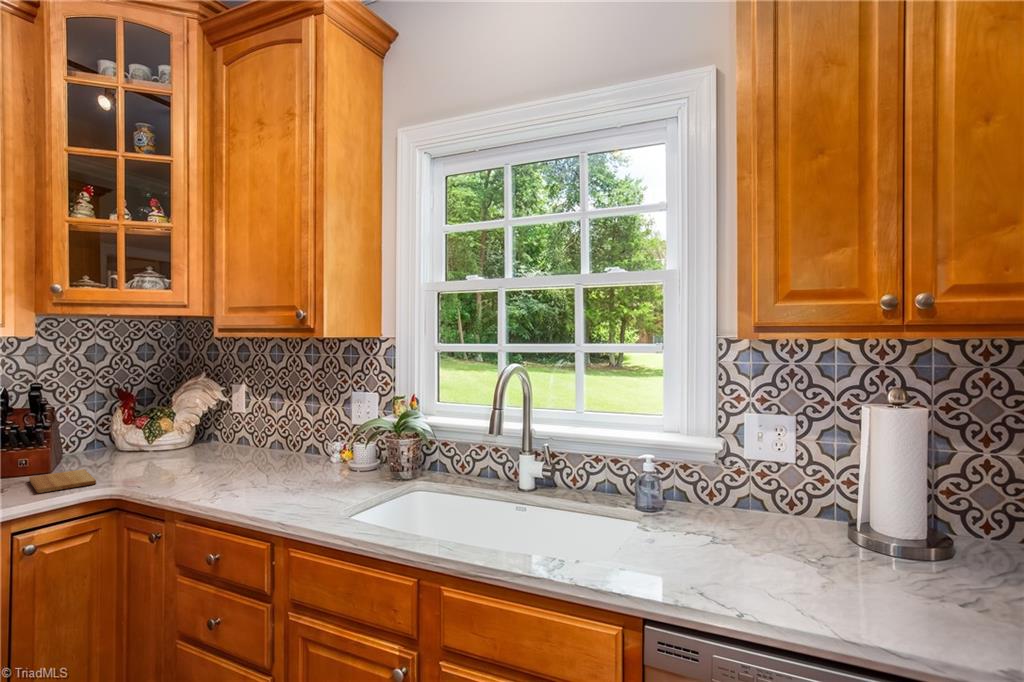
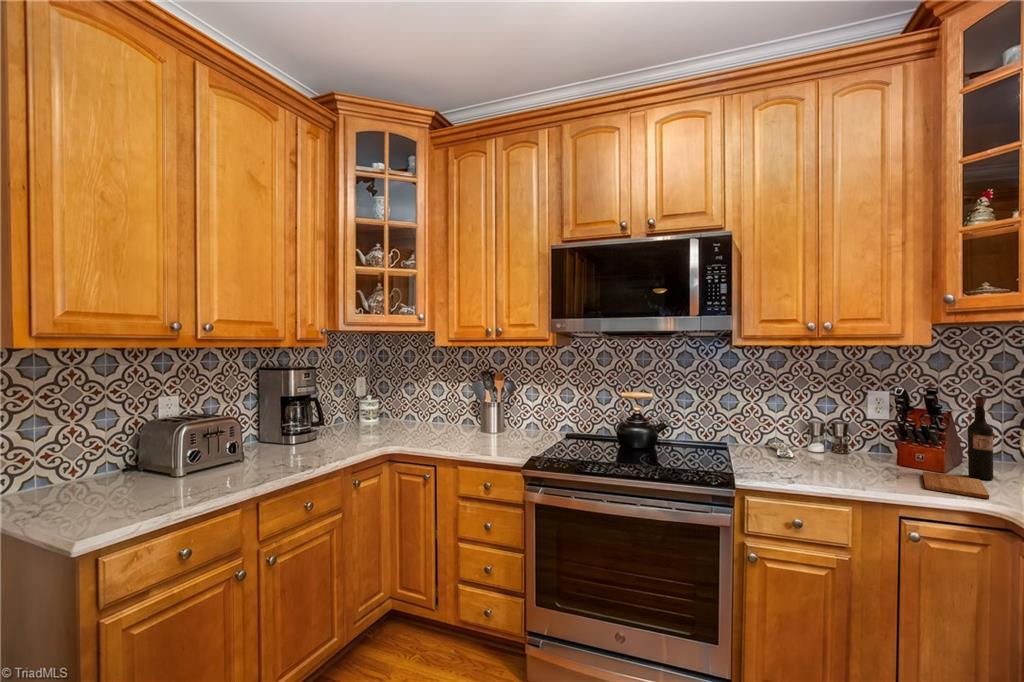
wine bottle: none [71,388,94,469] -> present [968,396,994,479]

